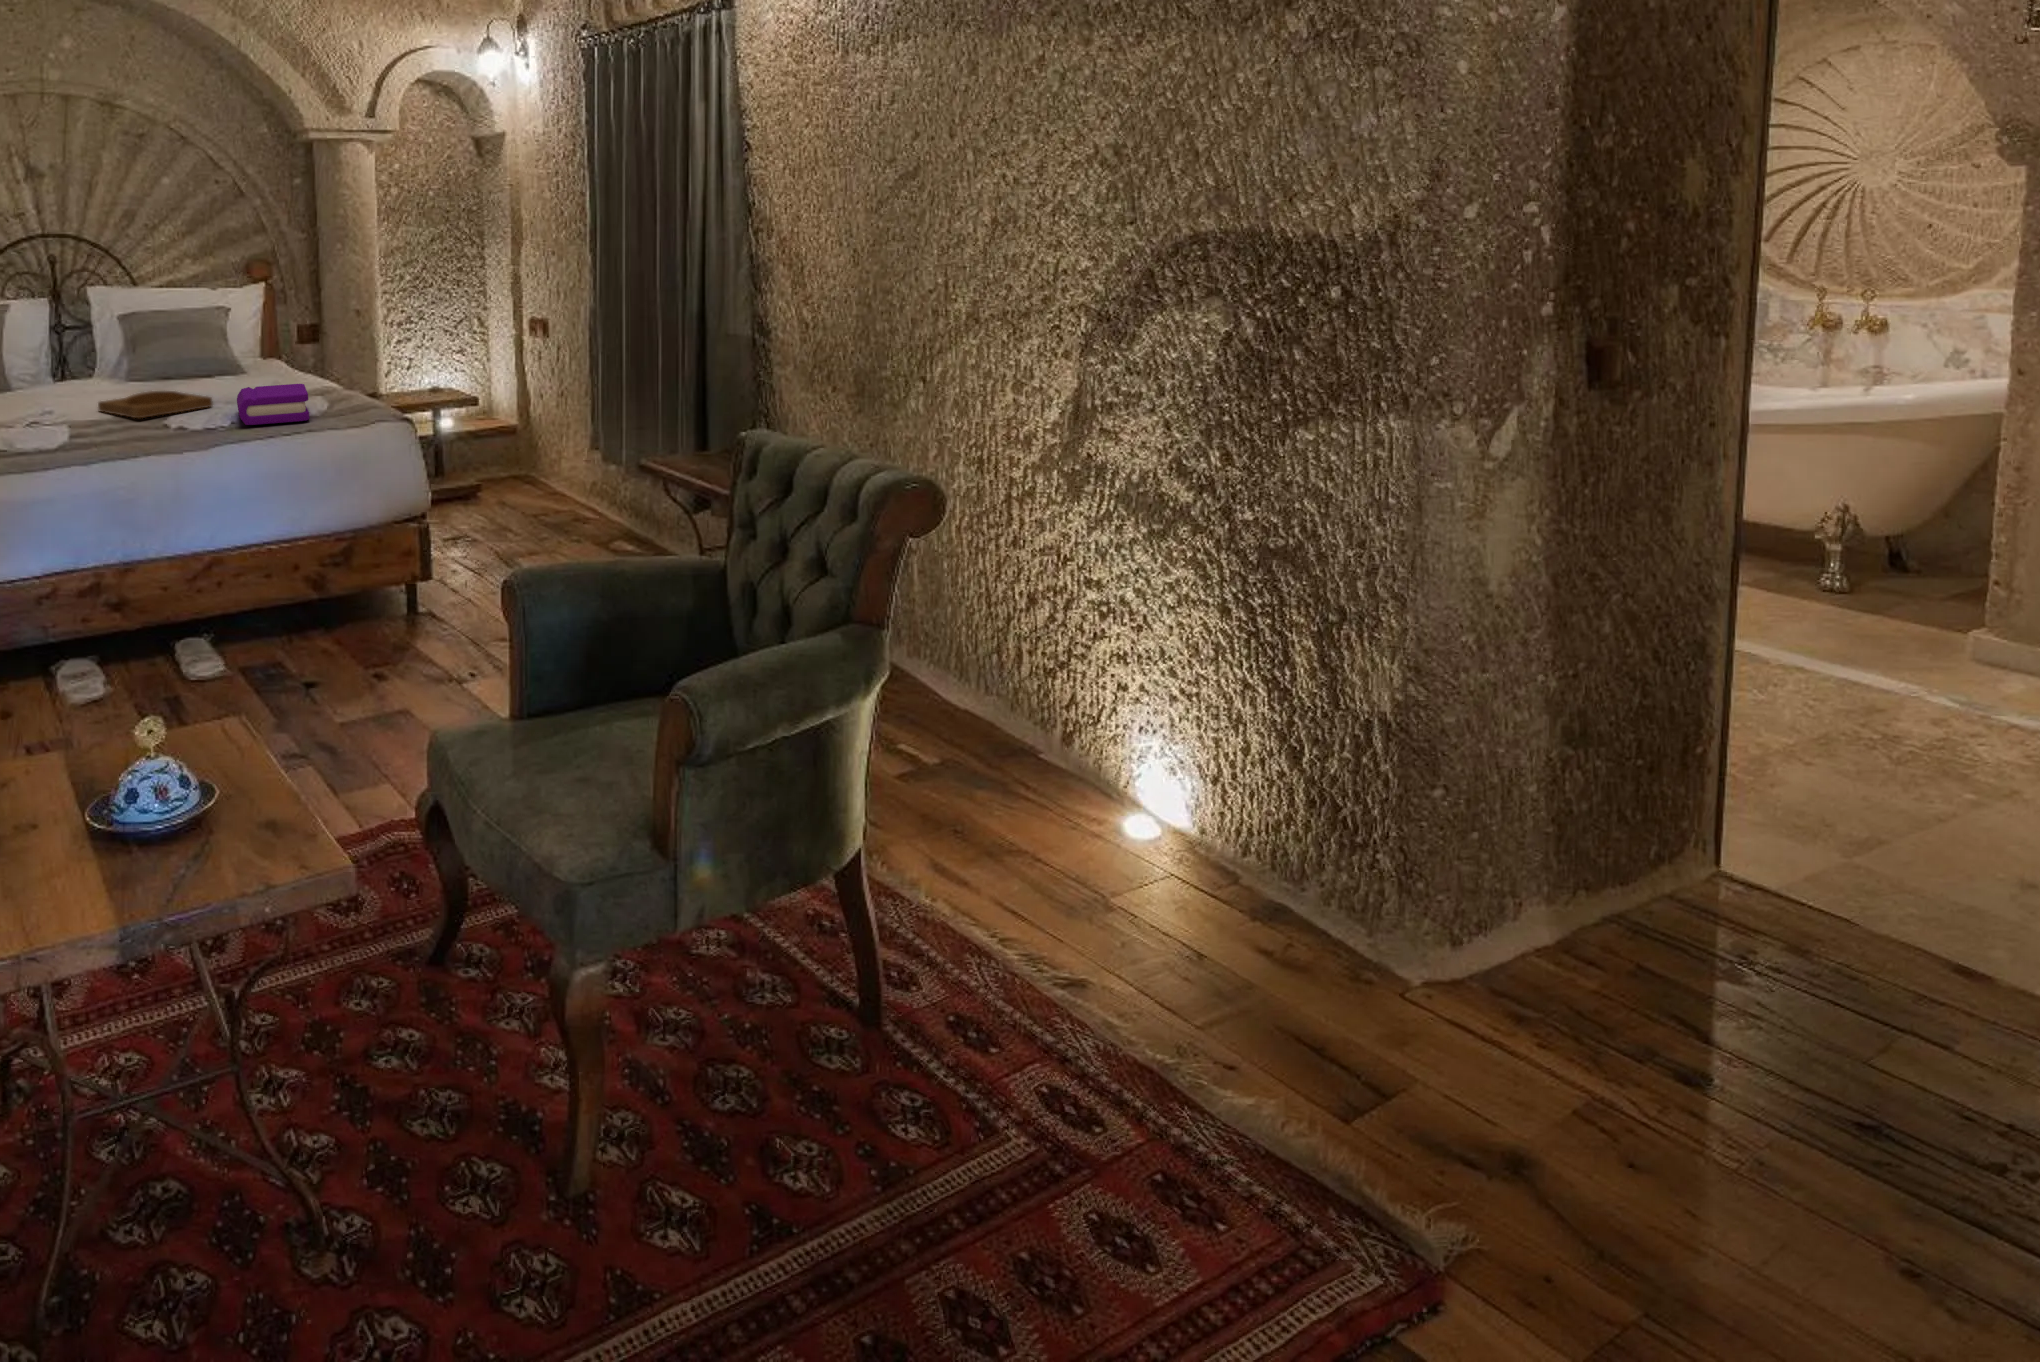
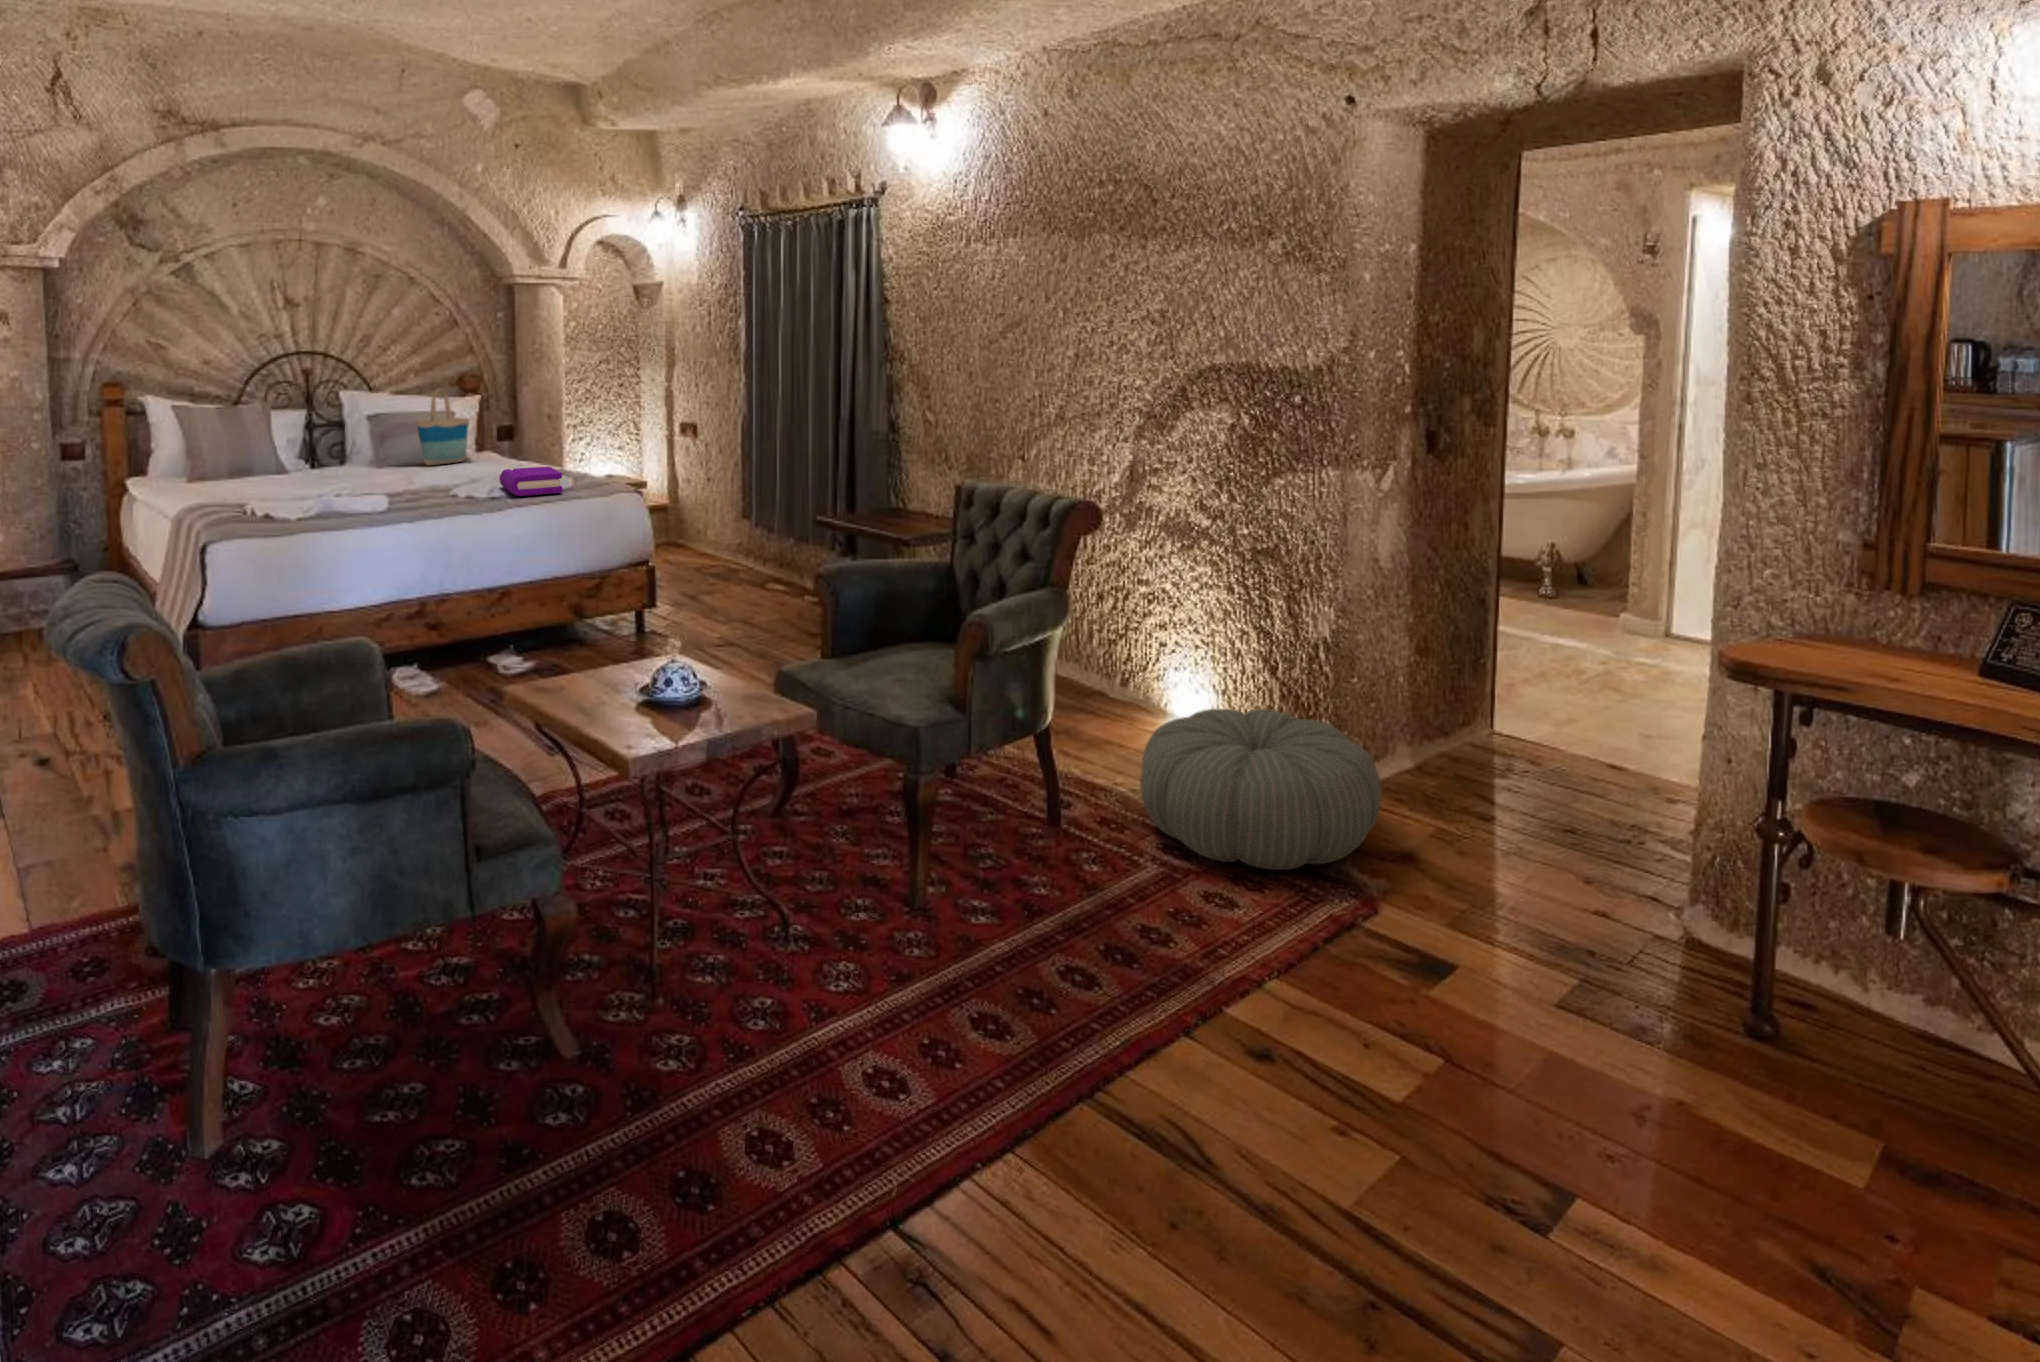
tote bag: none [159,278,230,379] -> present [417,388,469,465]
tray: present [98,391,212,418] -> none [385,472,477,492]
pouf: none [1018,829,1469,1173] -> present [1140,709,1381,870]

